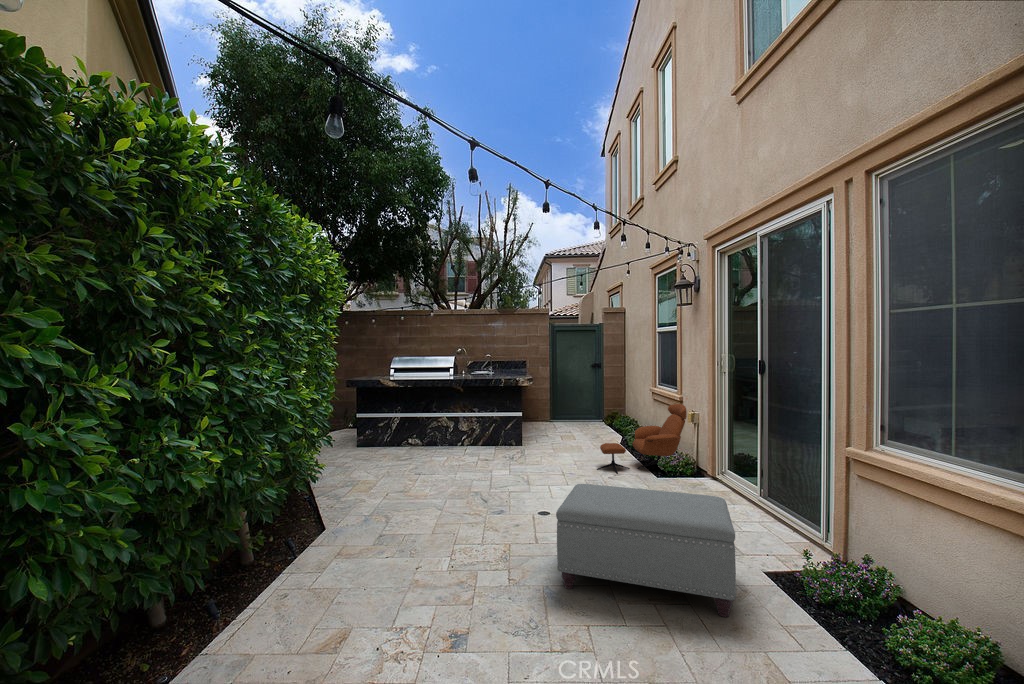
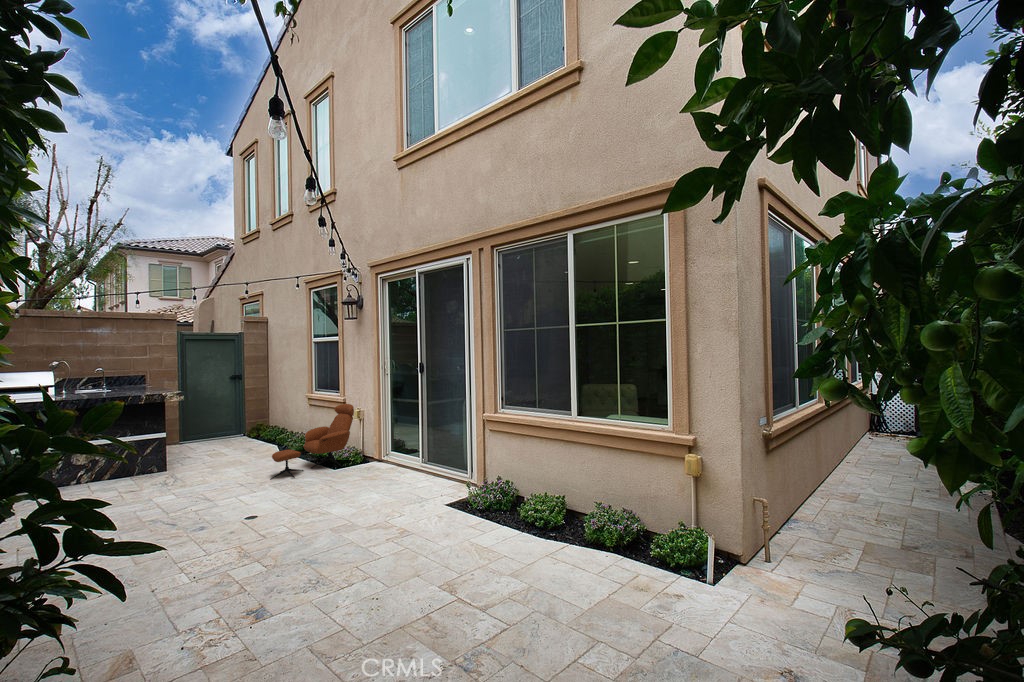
ottoman: present [556,484,736,617] -> none [299,463,447,580]

